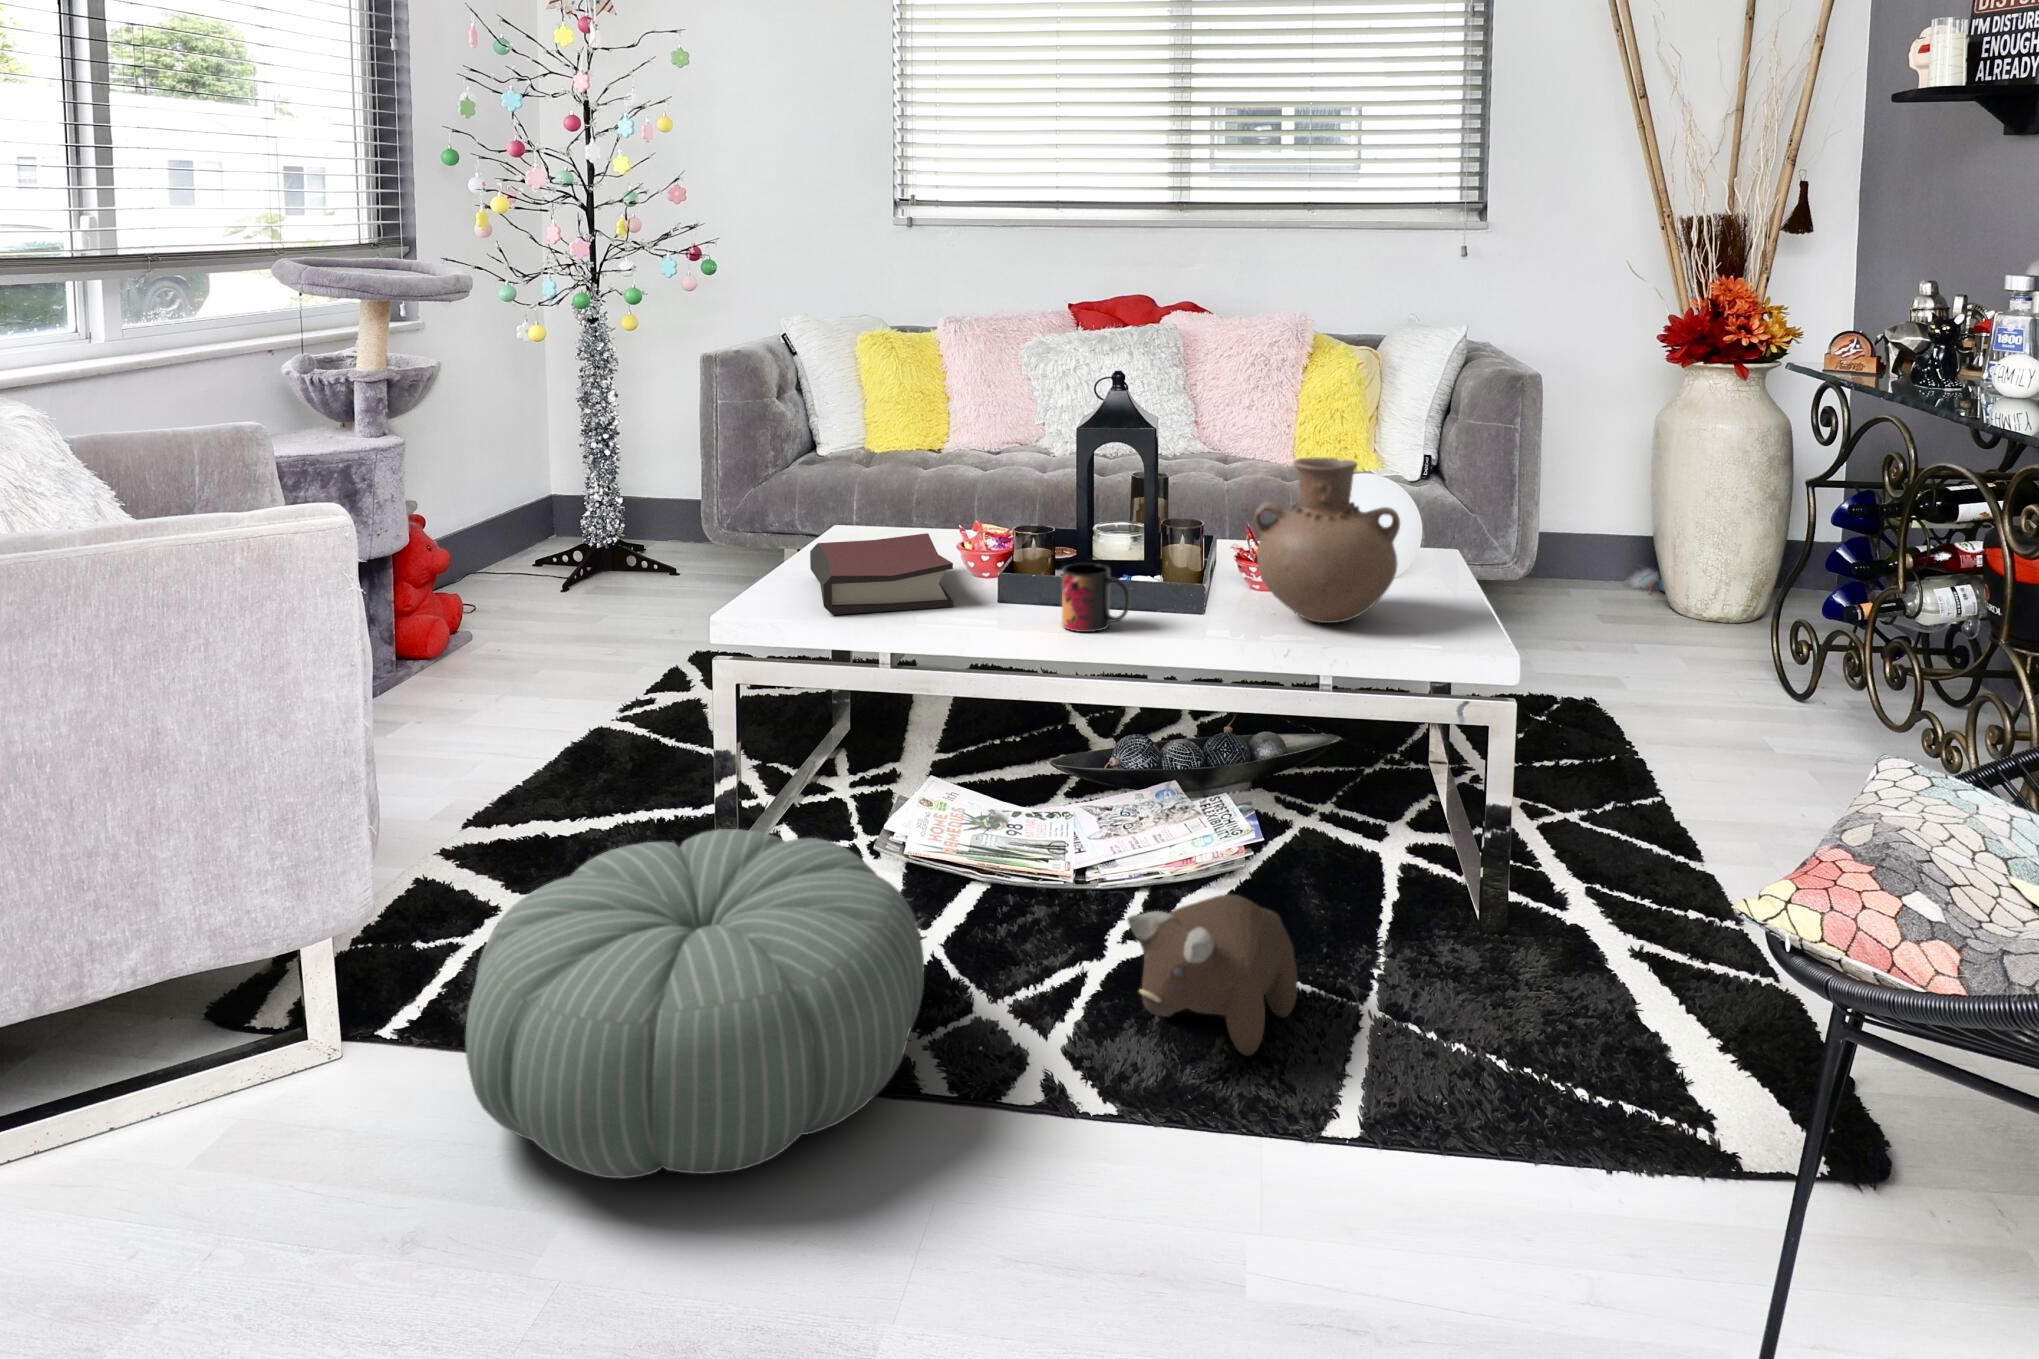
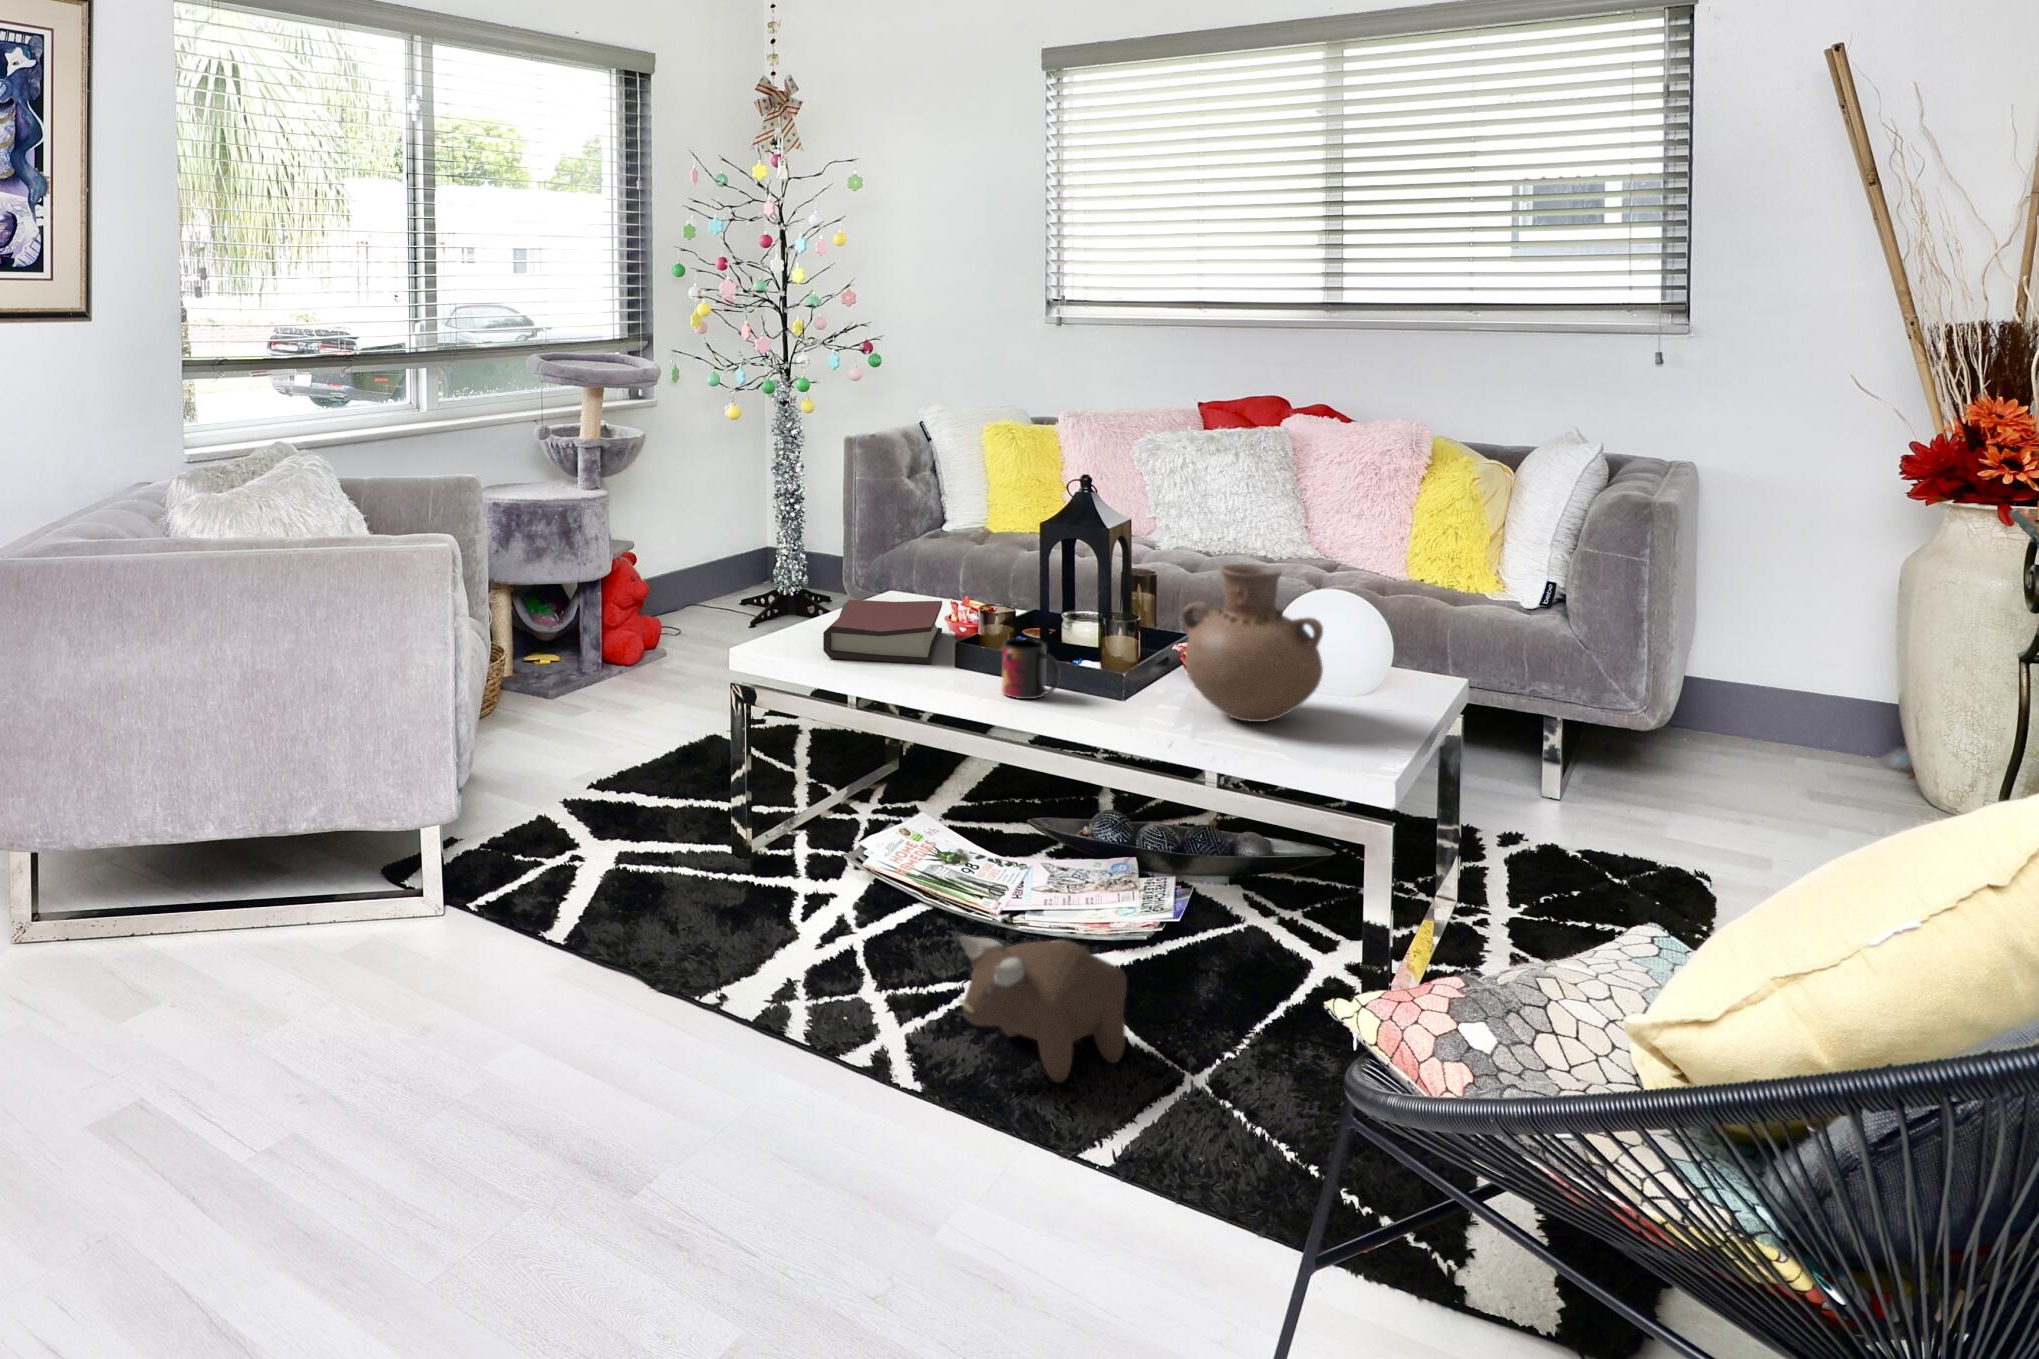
pouf: present [466,829,924,1178] -> none [473,809,809,1051]

